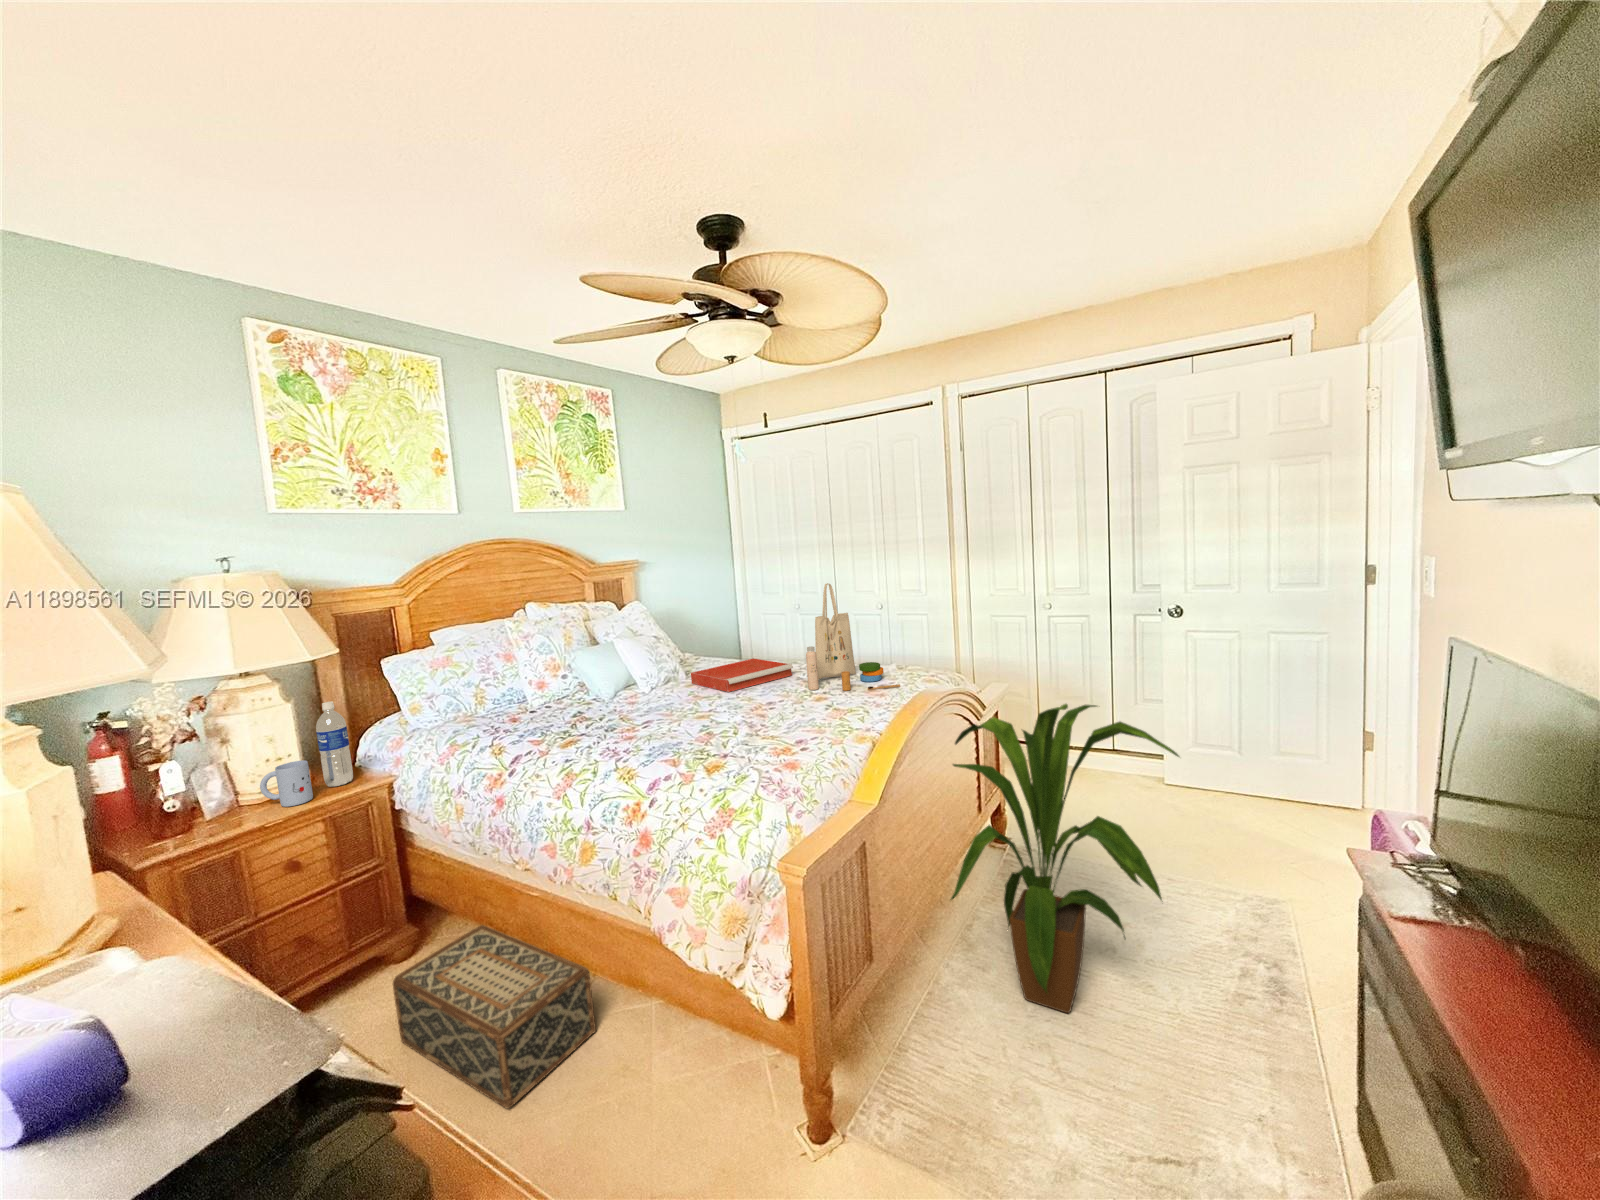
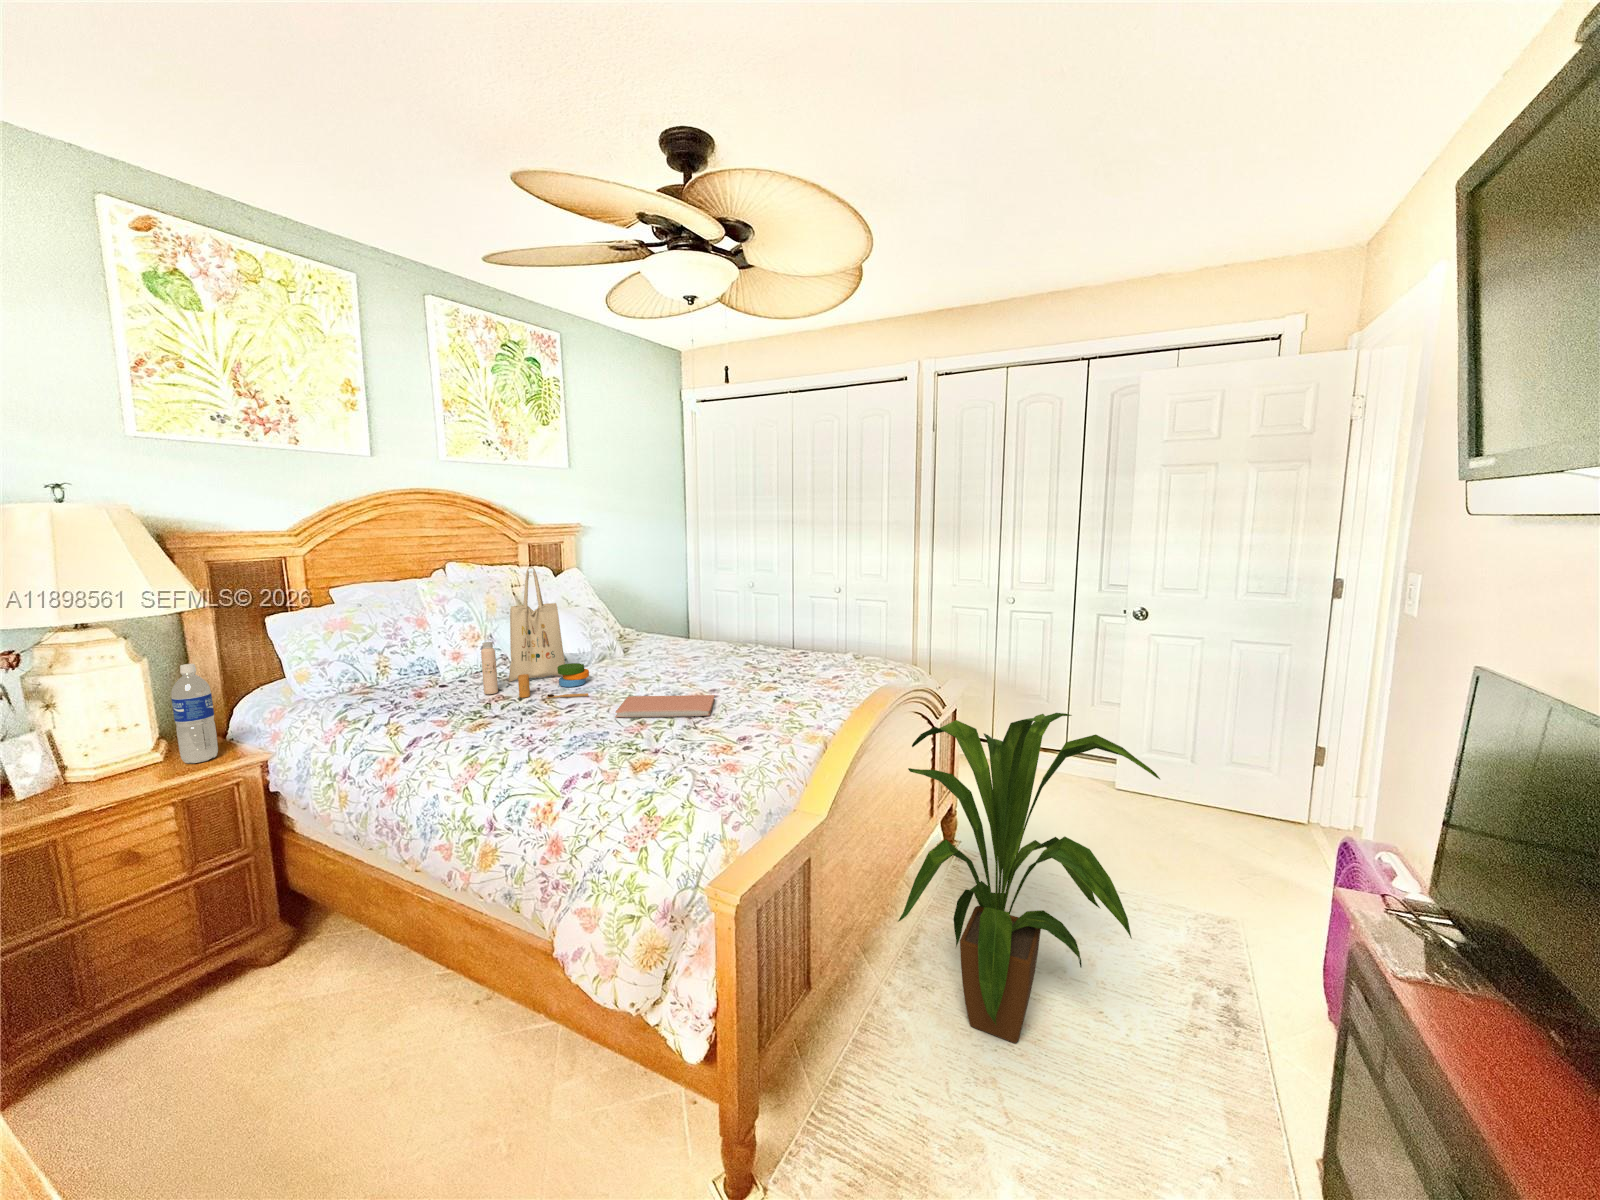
tote bag: present [806,583,900,691] -> present [481,567,589,698]
tray: present [691,658,793,692] -> none [629,638,742,674]
notebook: none [685,707,772,730] -> present [616,695,715,718]
mug: present [260,760,313,807] -> none [92,732,162,787]
woven basket: present [393,925,596,1109] -> none [246,928,490,1155]

